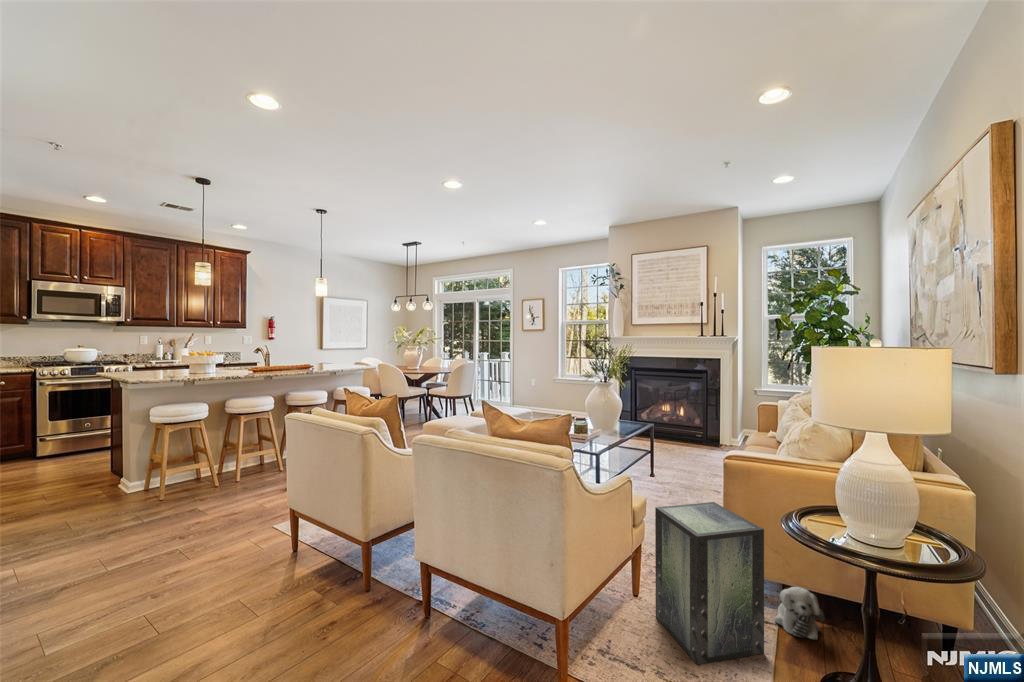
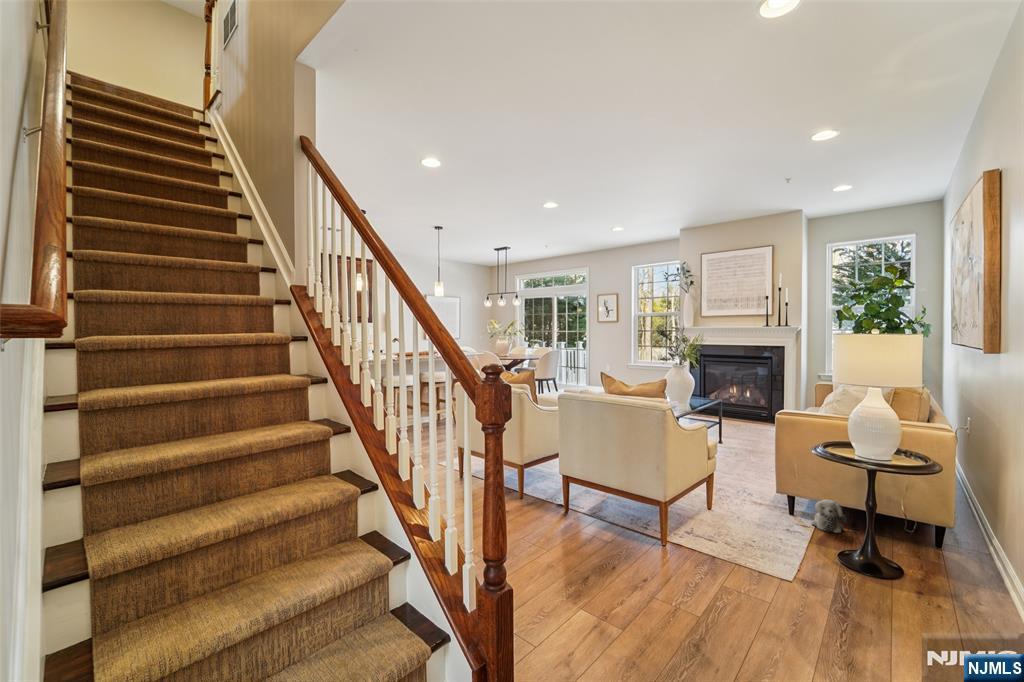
storage box: present [655,502,764,665] -> none [725,443,801,540]

